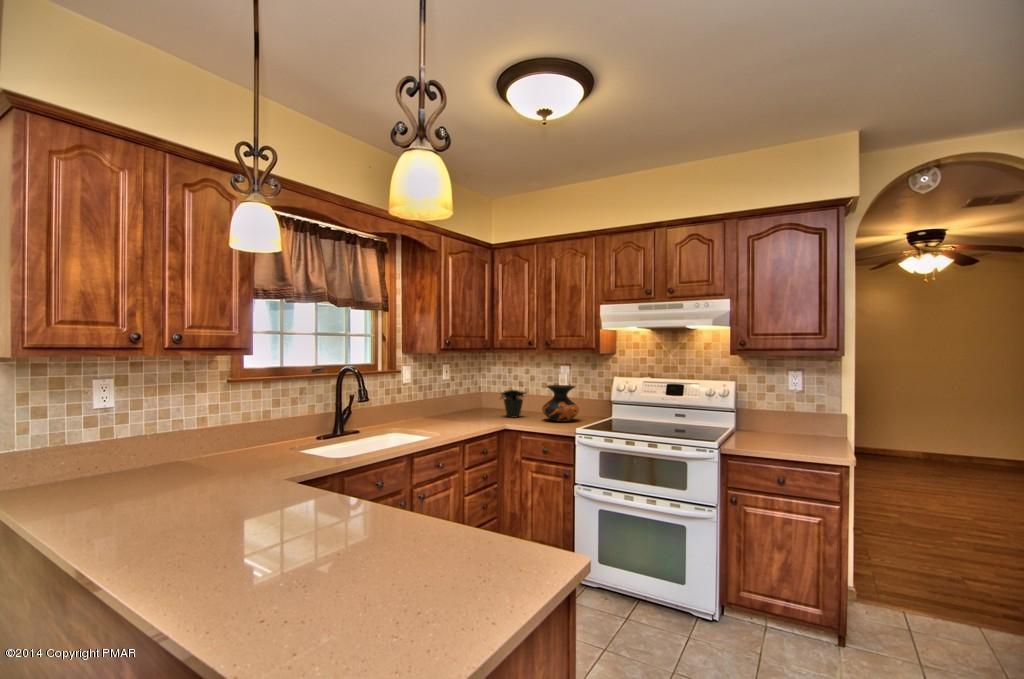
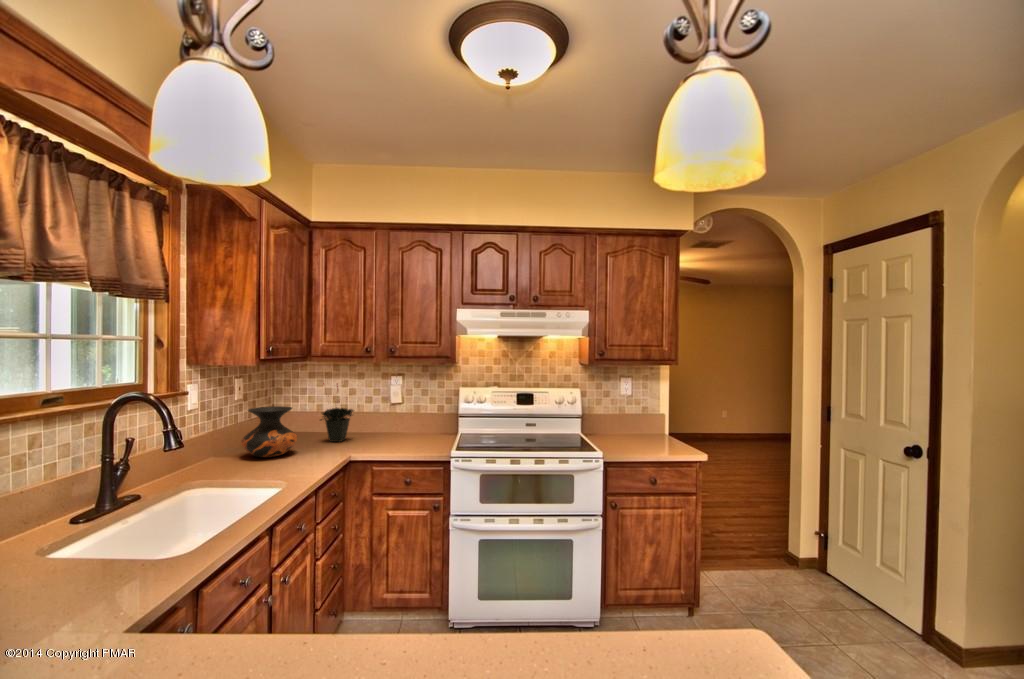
vase: present [542,385,579,422] -> present [241,406,297,458]

